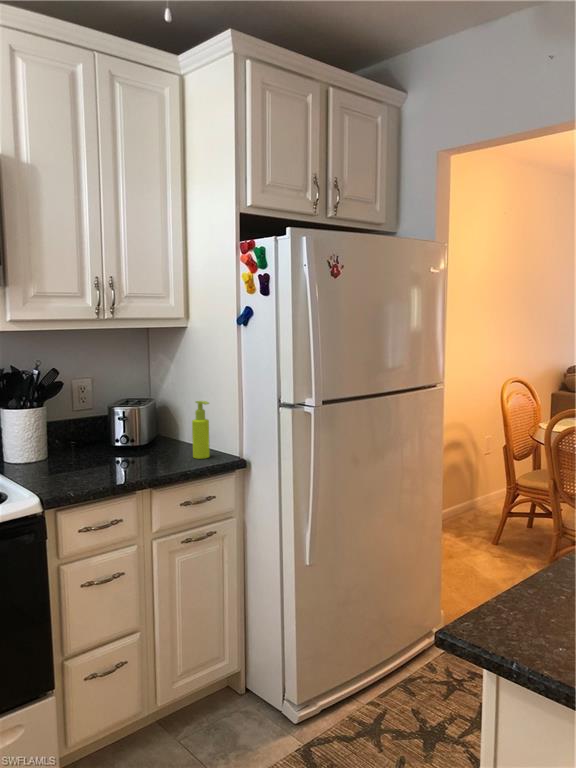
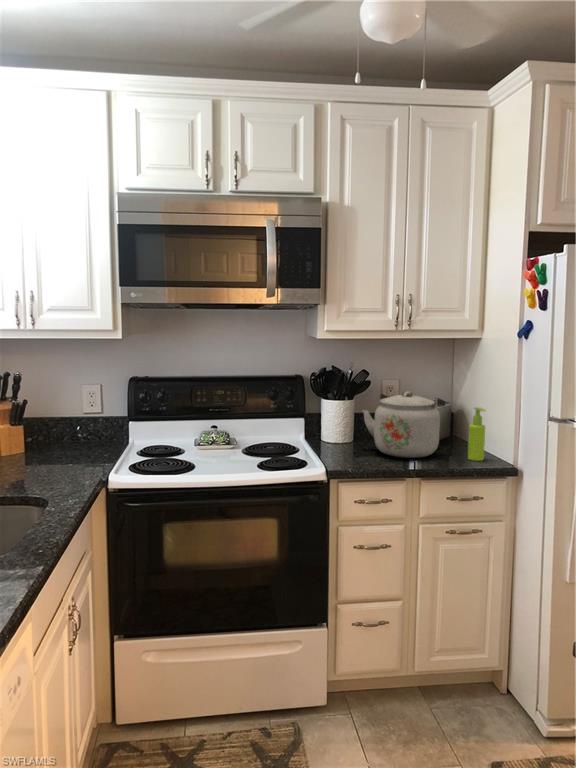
kettle: none [65,390,161,468] -> present [363,391,445,458]

